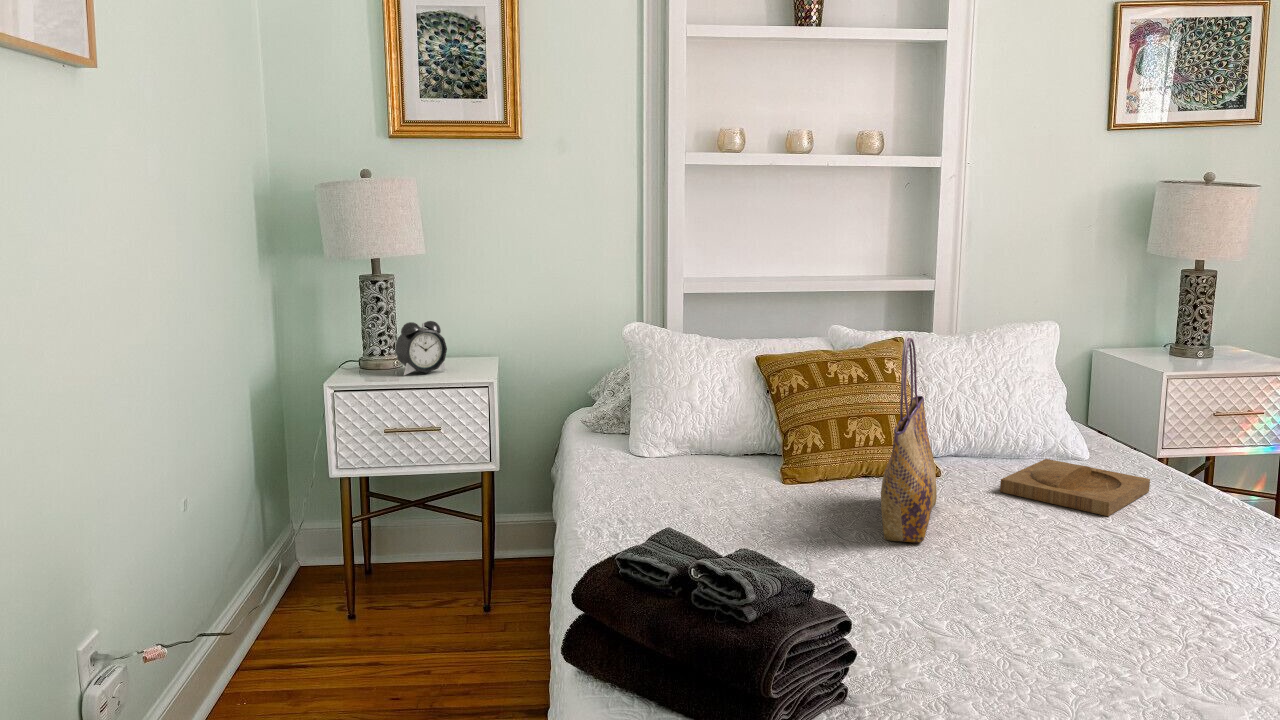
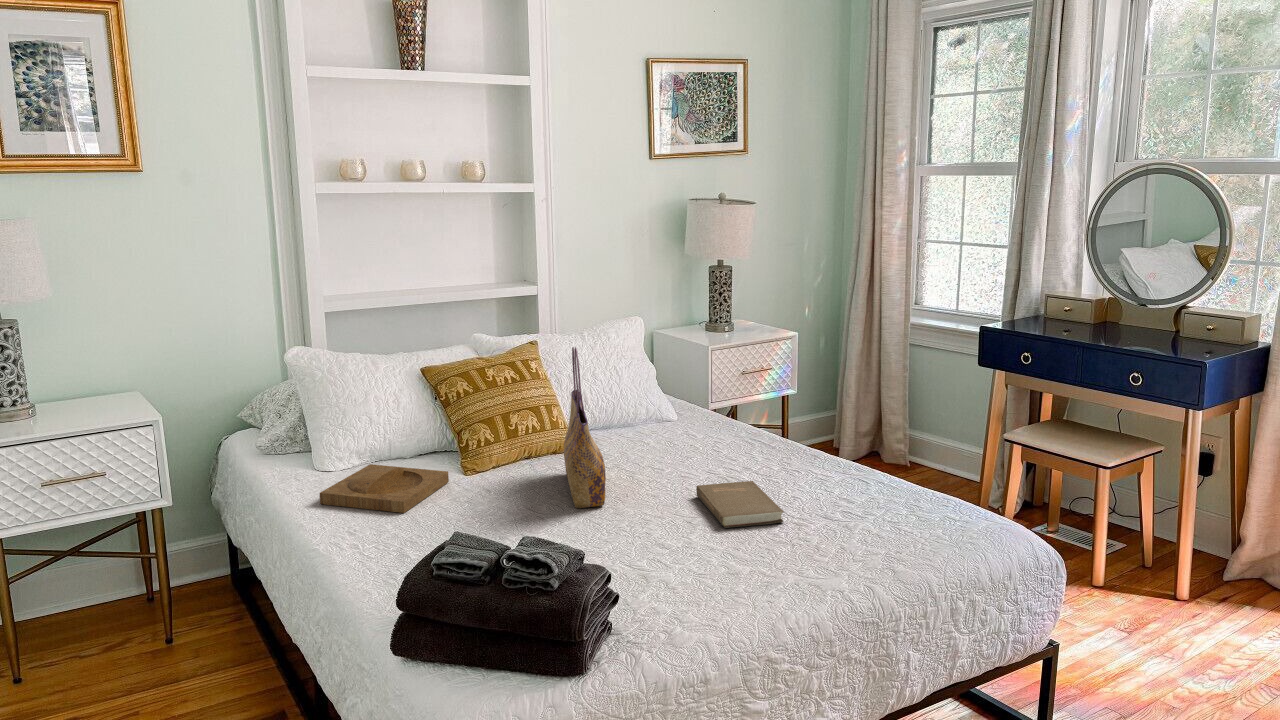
alarm clock: present [395,321,447,375] -> none [34,366,95,426]
tray: present [1000,459,1150,516] -> present [320,464,449,513]
book: none [1058,540,1175,612] -> present [696,481,784,528]

